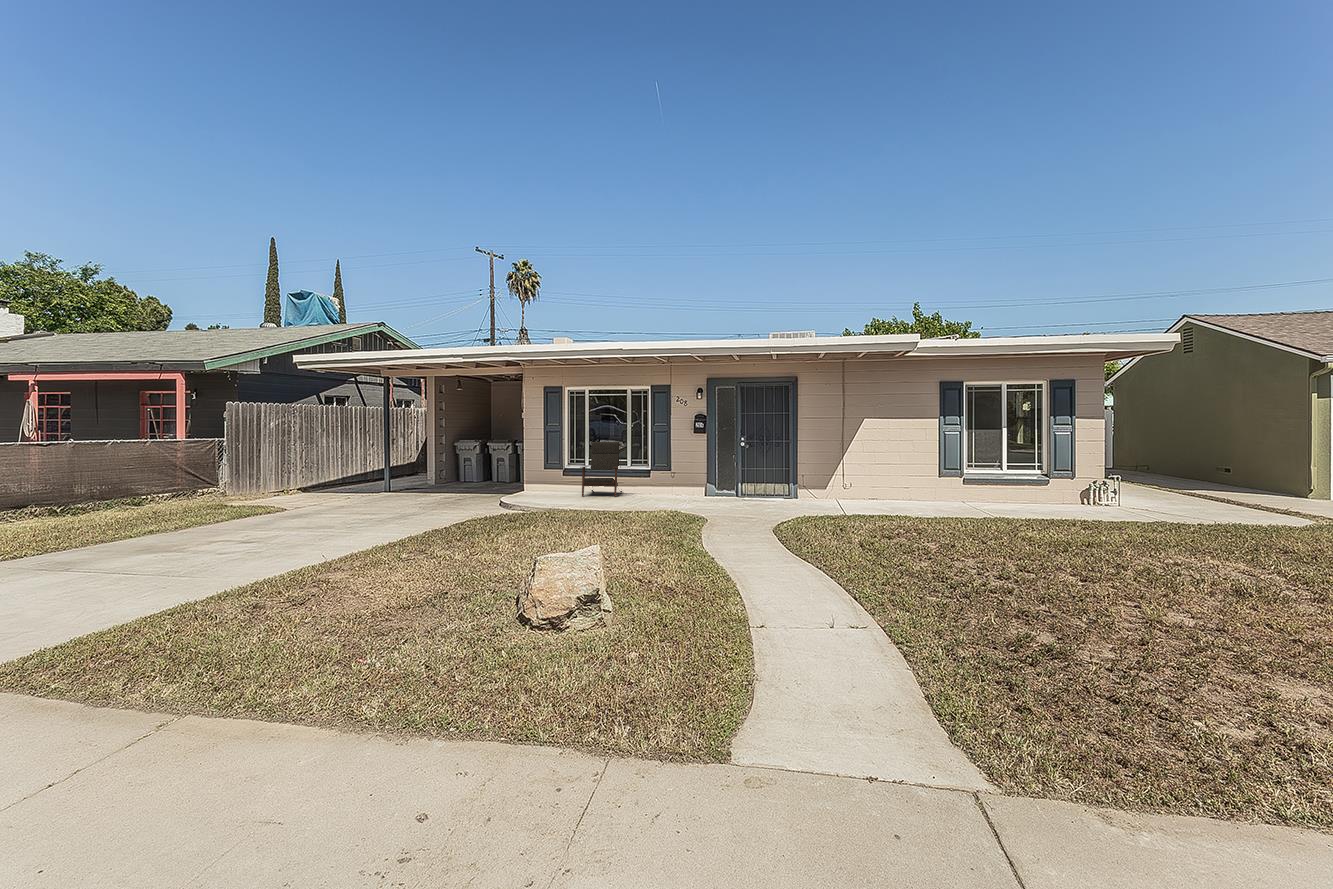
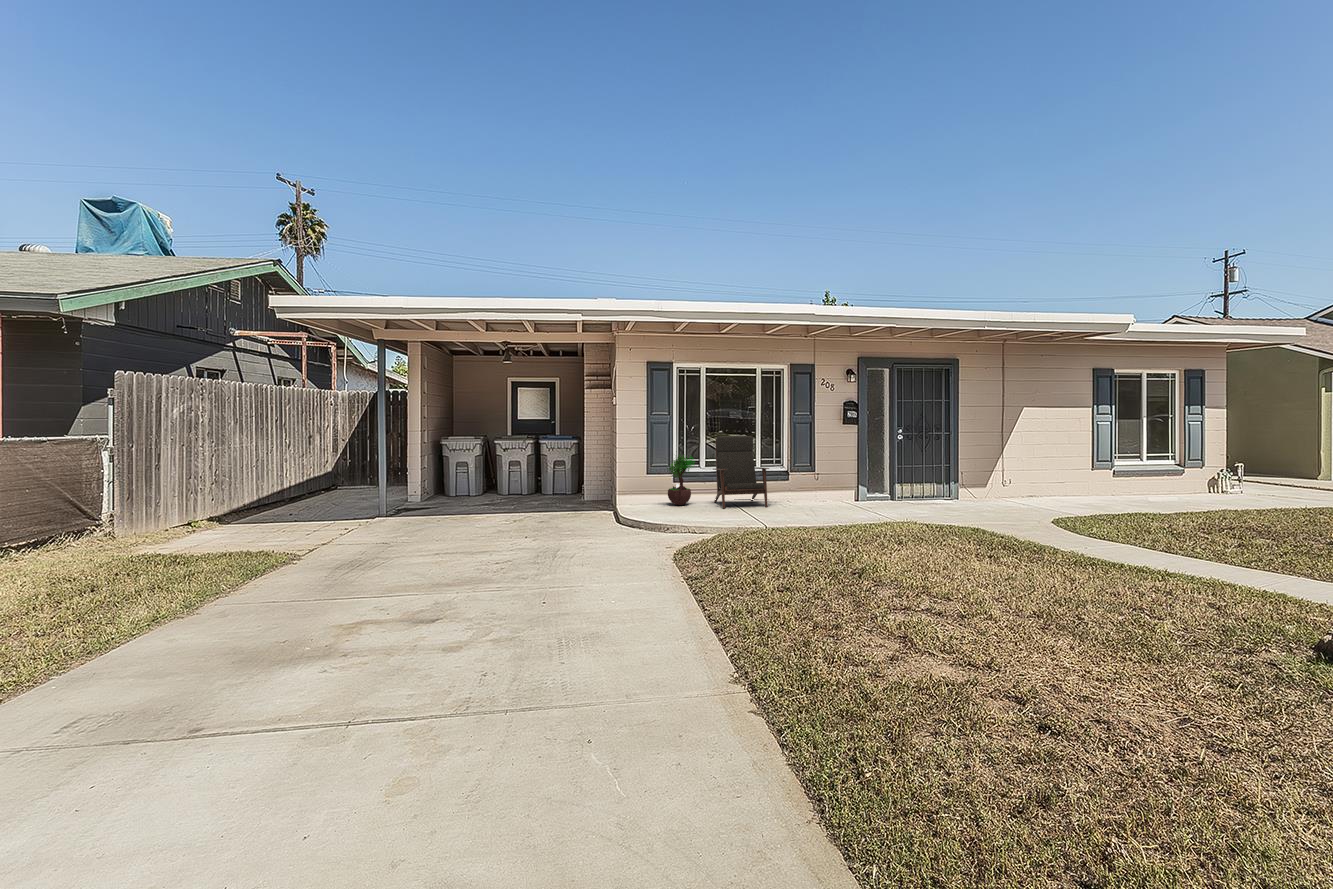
potted tree: none [549,453,572,493] -> present [667,455,694,505]

